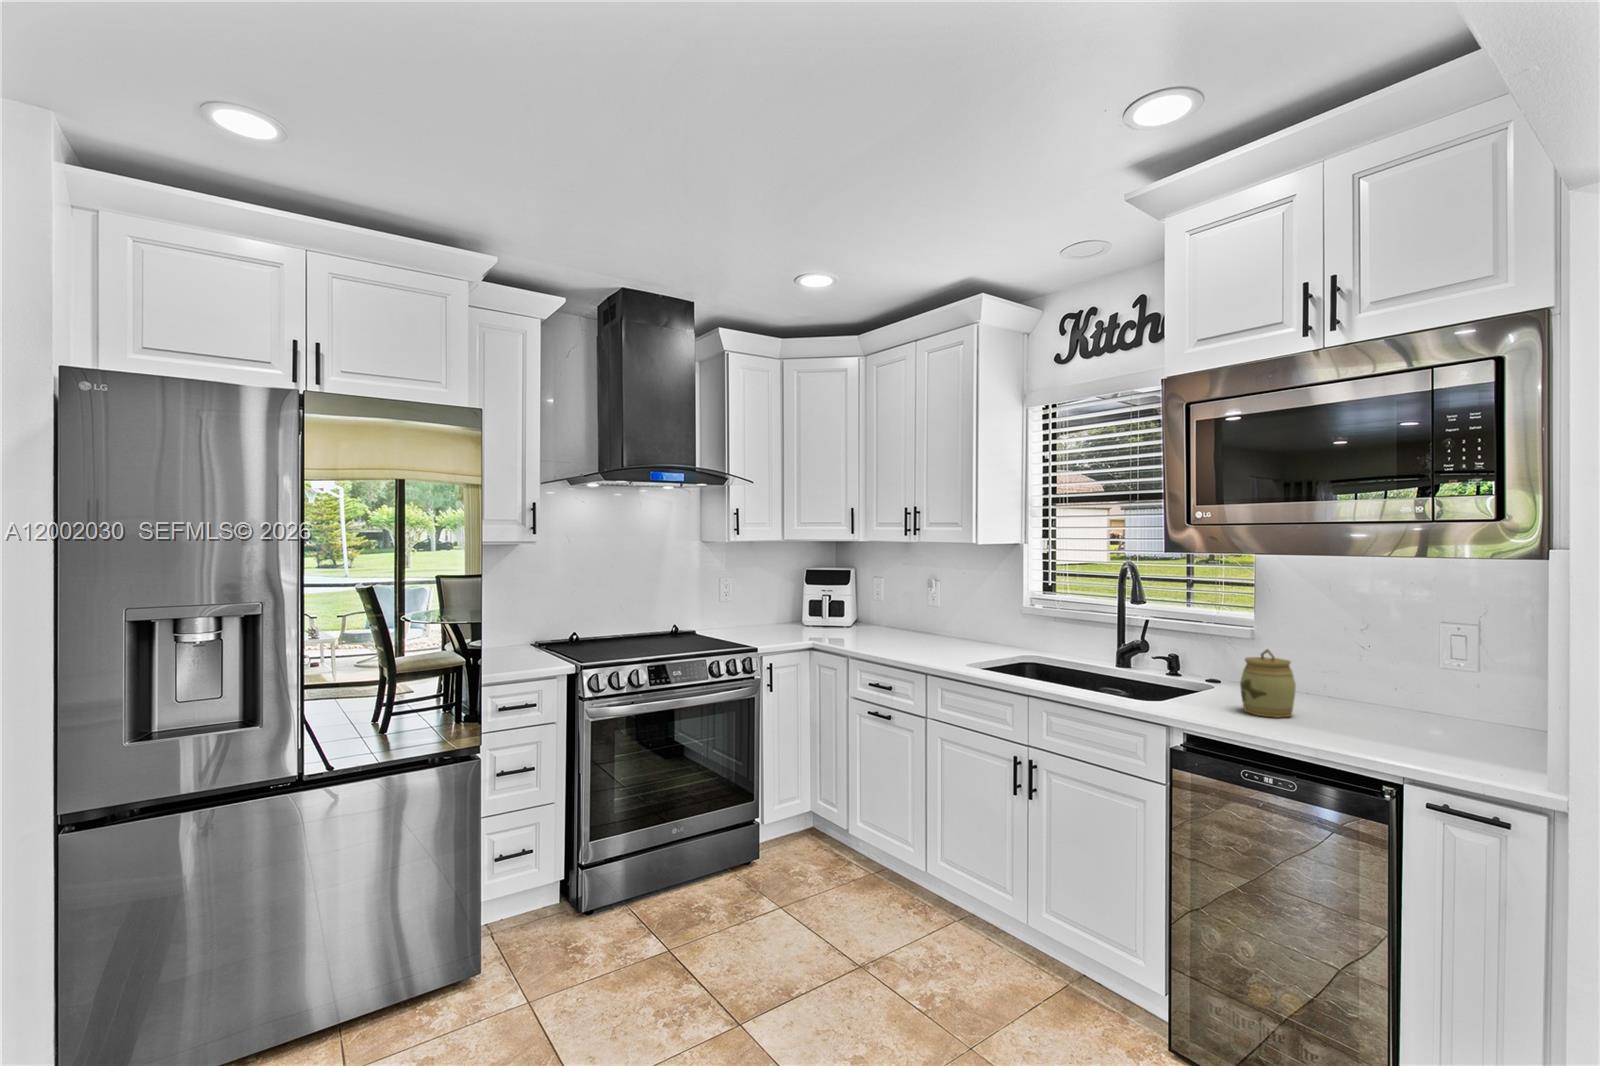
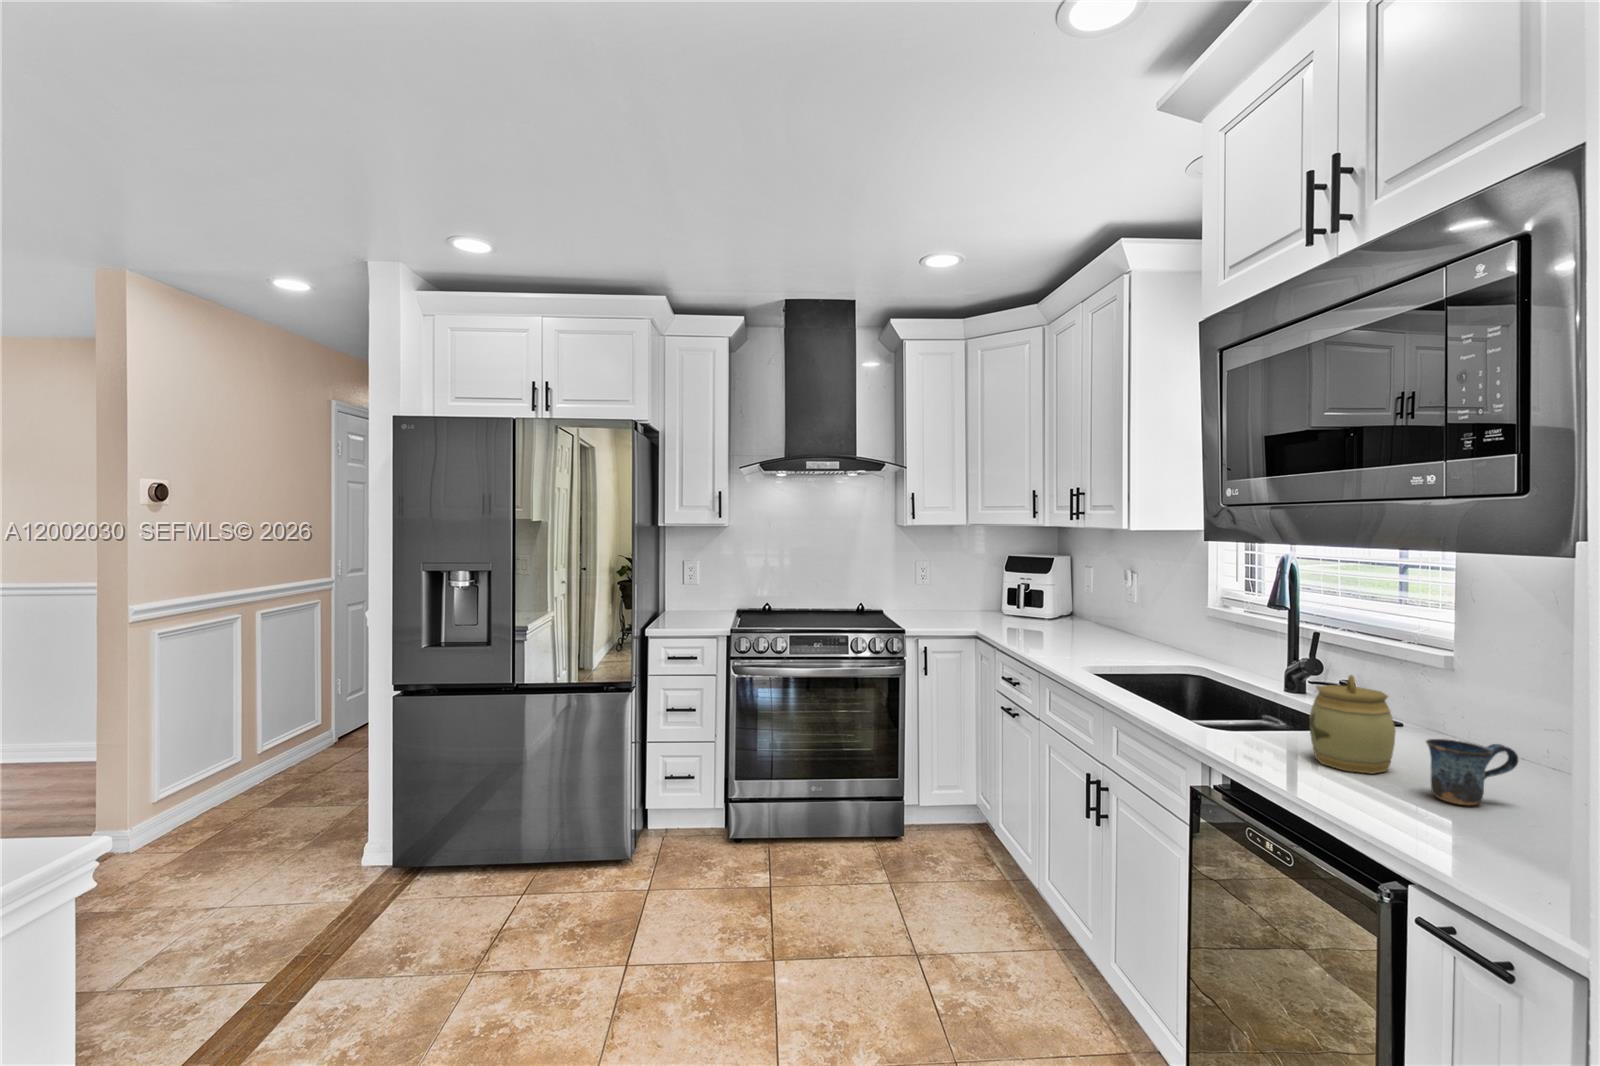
mug: none [1335,684,1381,728] -> present [1426,739,1518,805]

